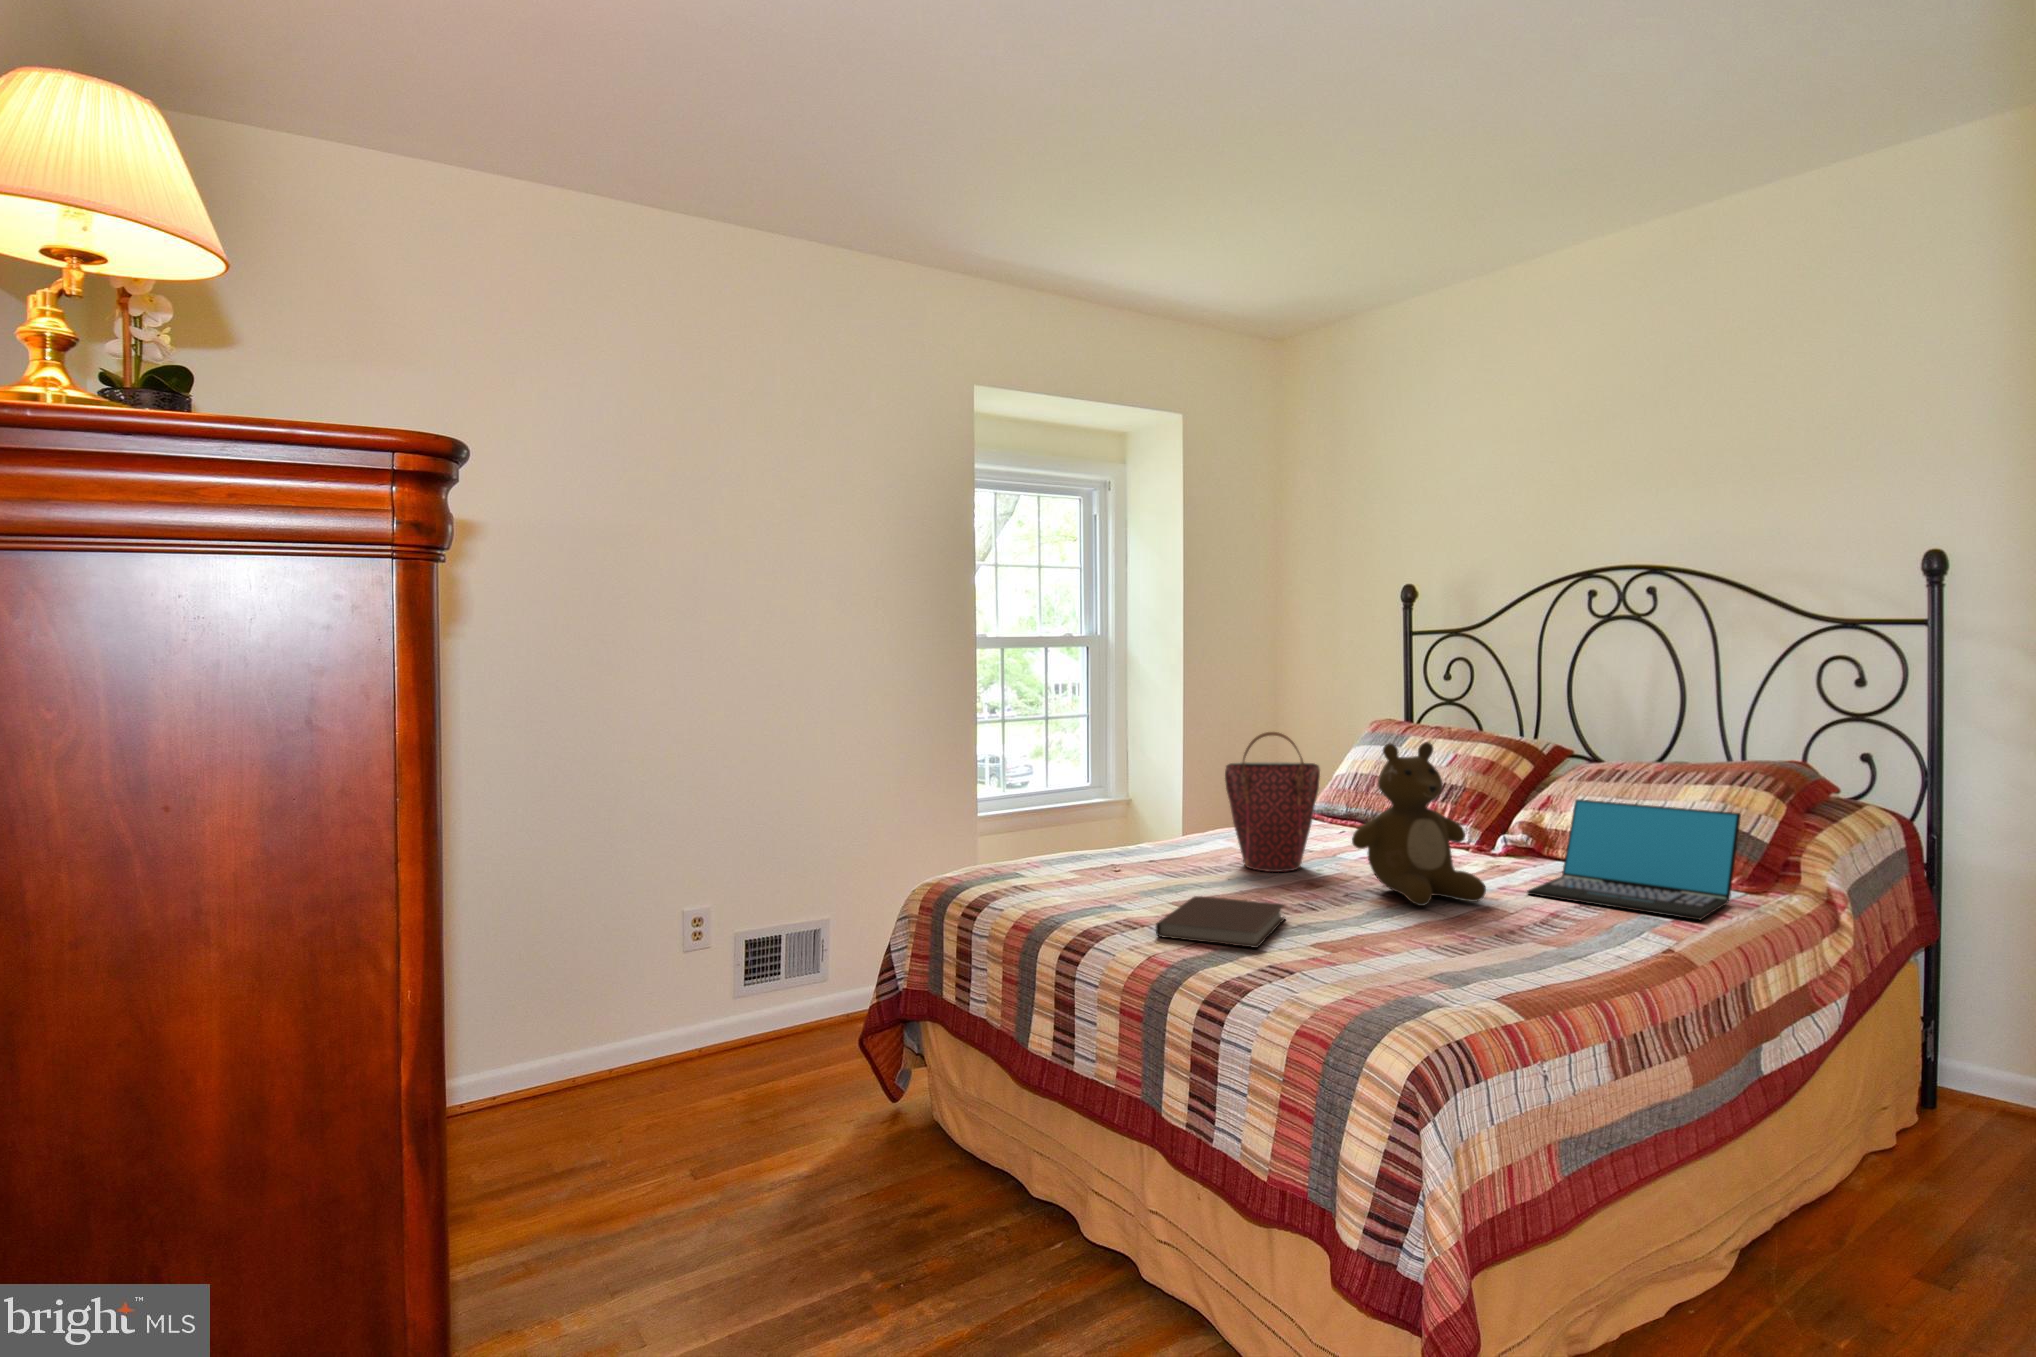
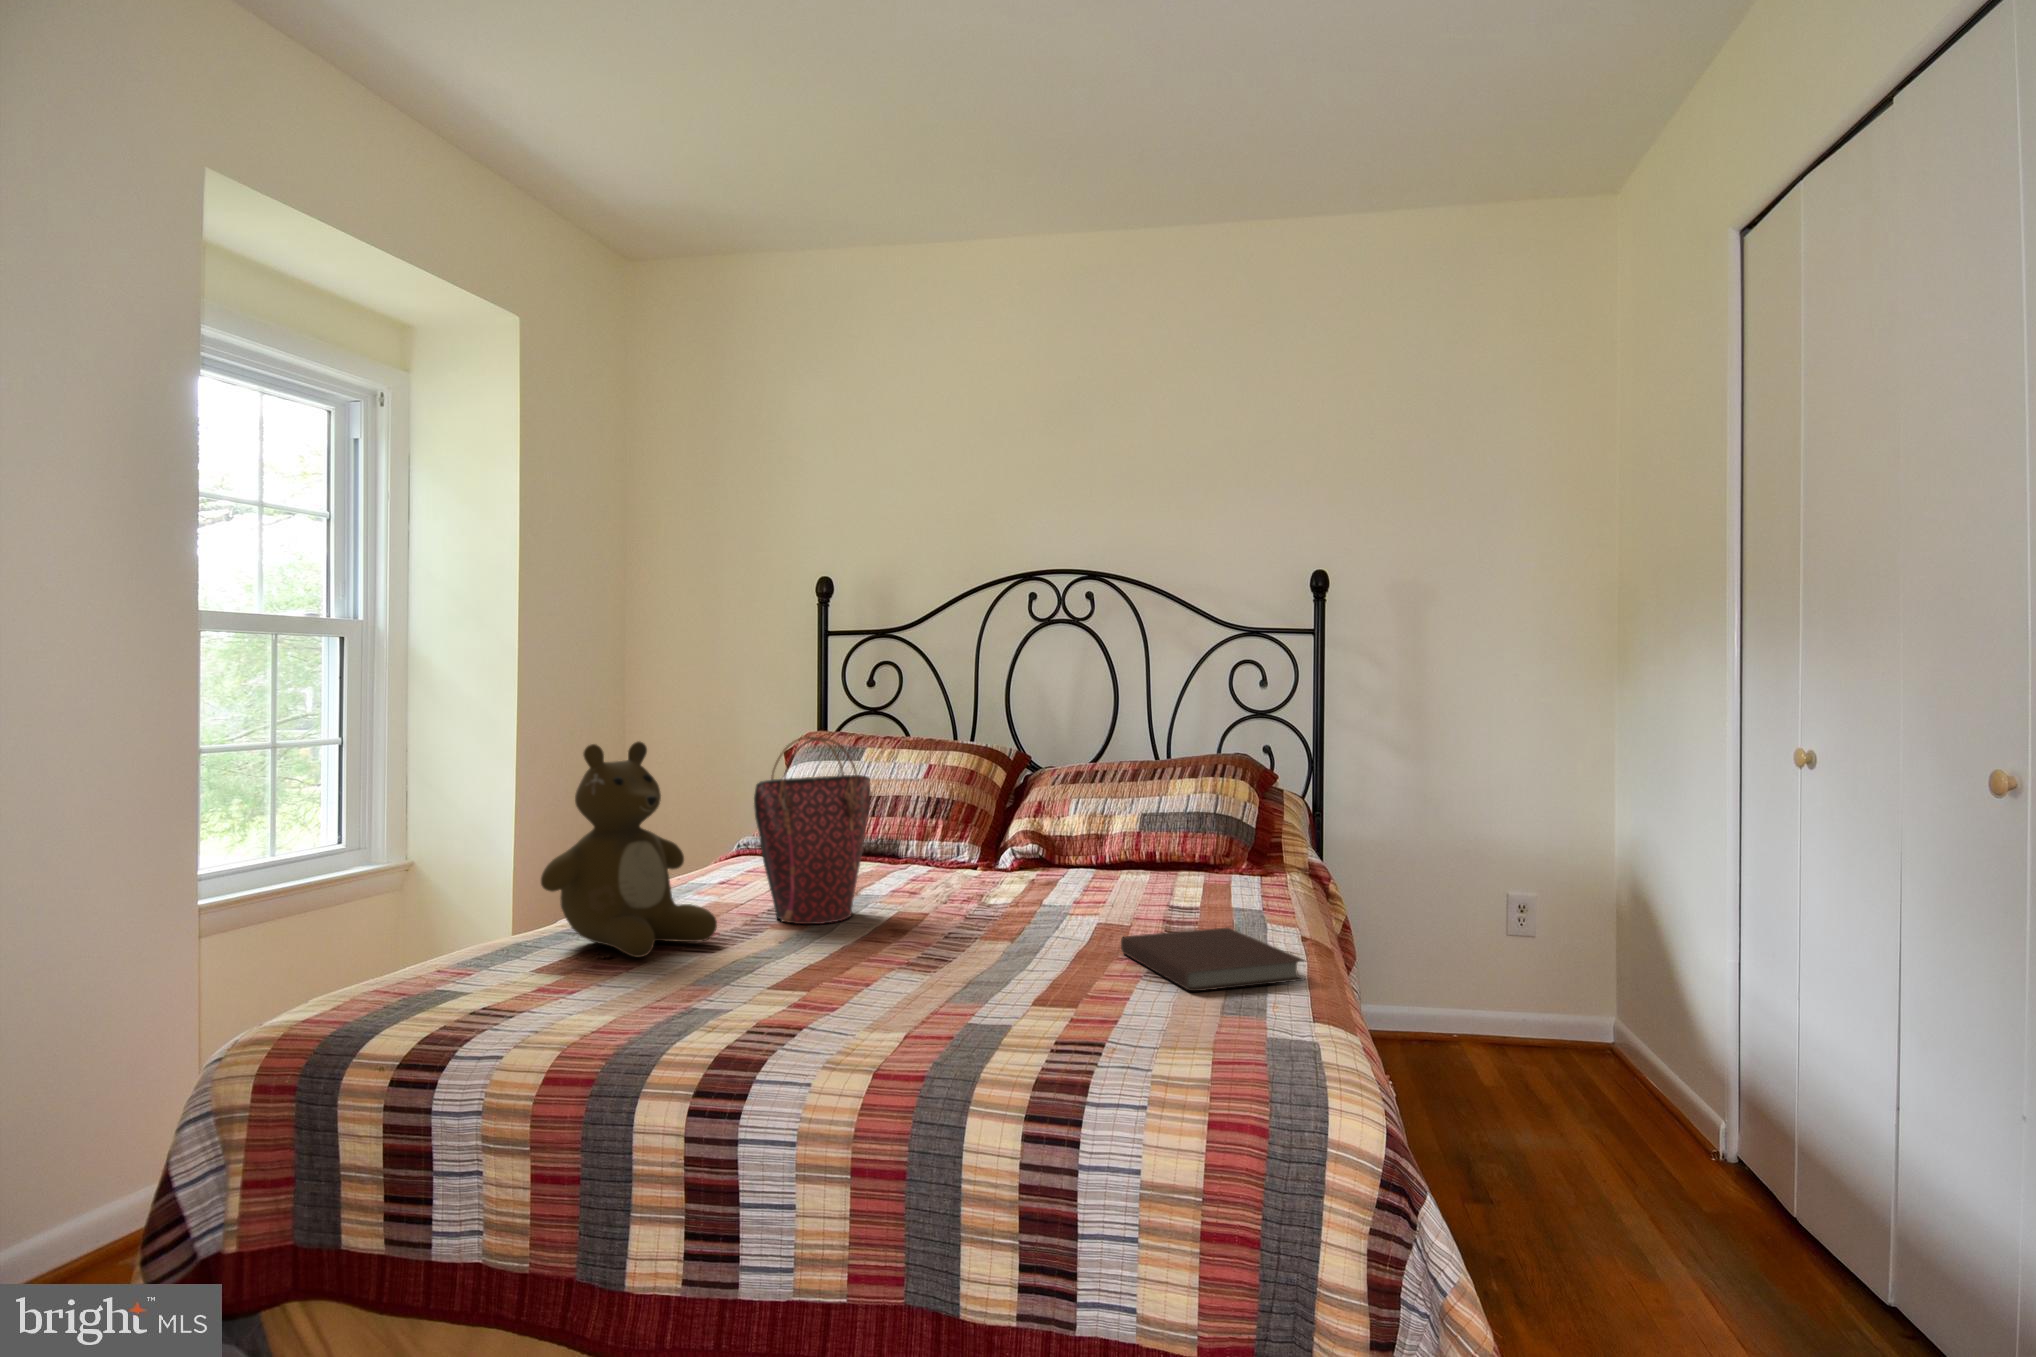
teddy bear: present [1352,742,1486,906] -> present [541,741,717,957]
laptop: present [1527,799,1741,920] -> none [1106,798,1282,905]
notebook: present [1156,896,1285,948] -> present [1121,928,1306,991]

